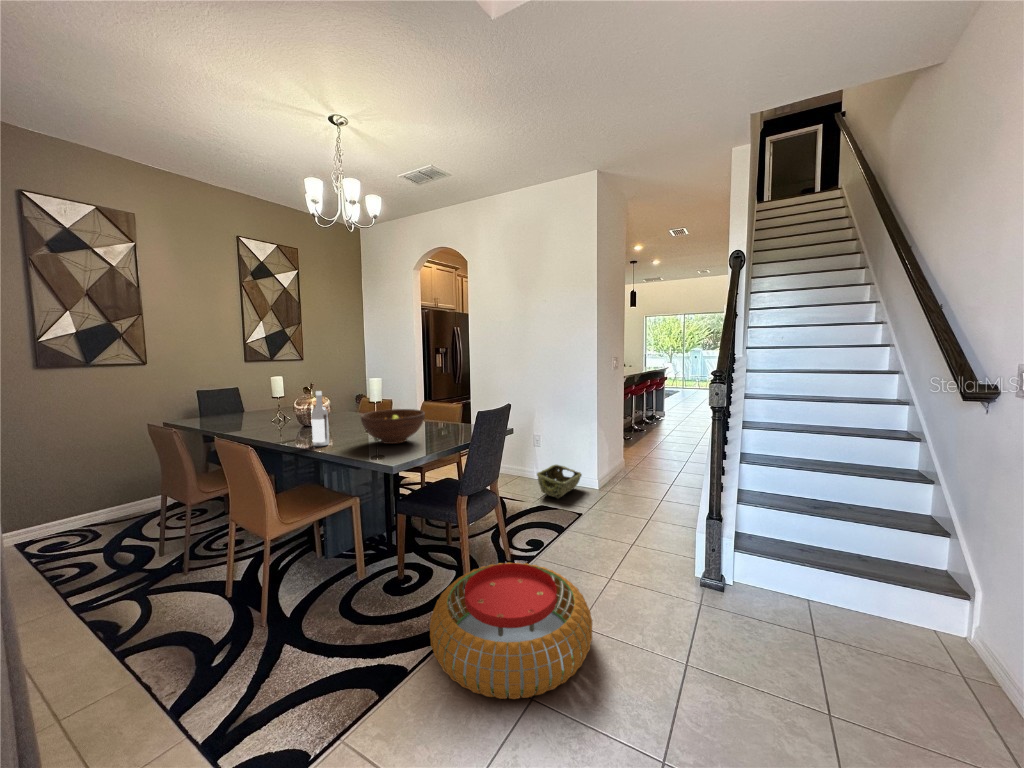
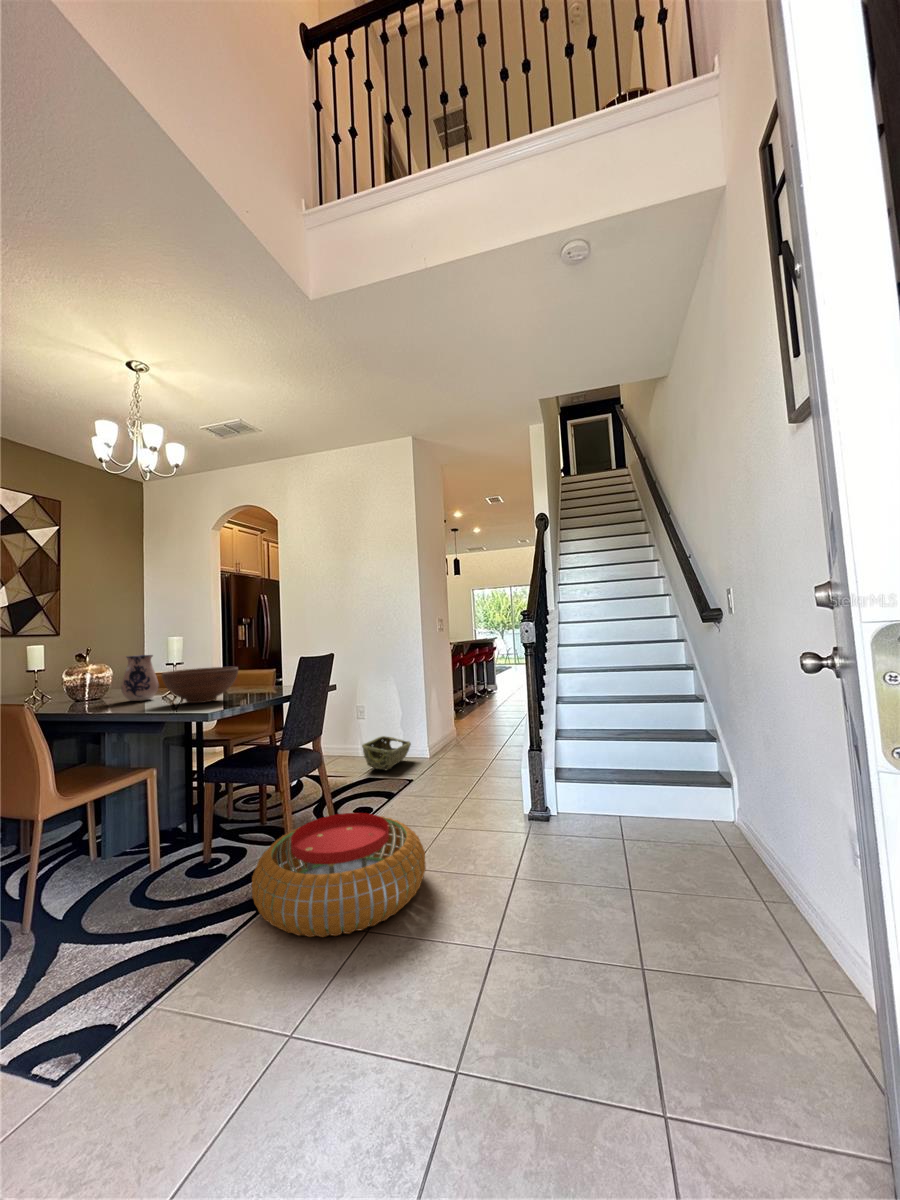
wine bottle: present [312,391,329,446] -> none [99,647,120,711]
ceramic pitcher: none [335,392,364,432] -> present [122,655,159,701]

